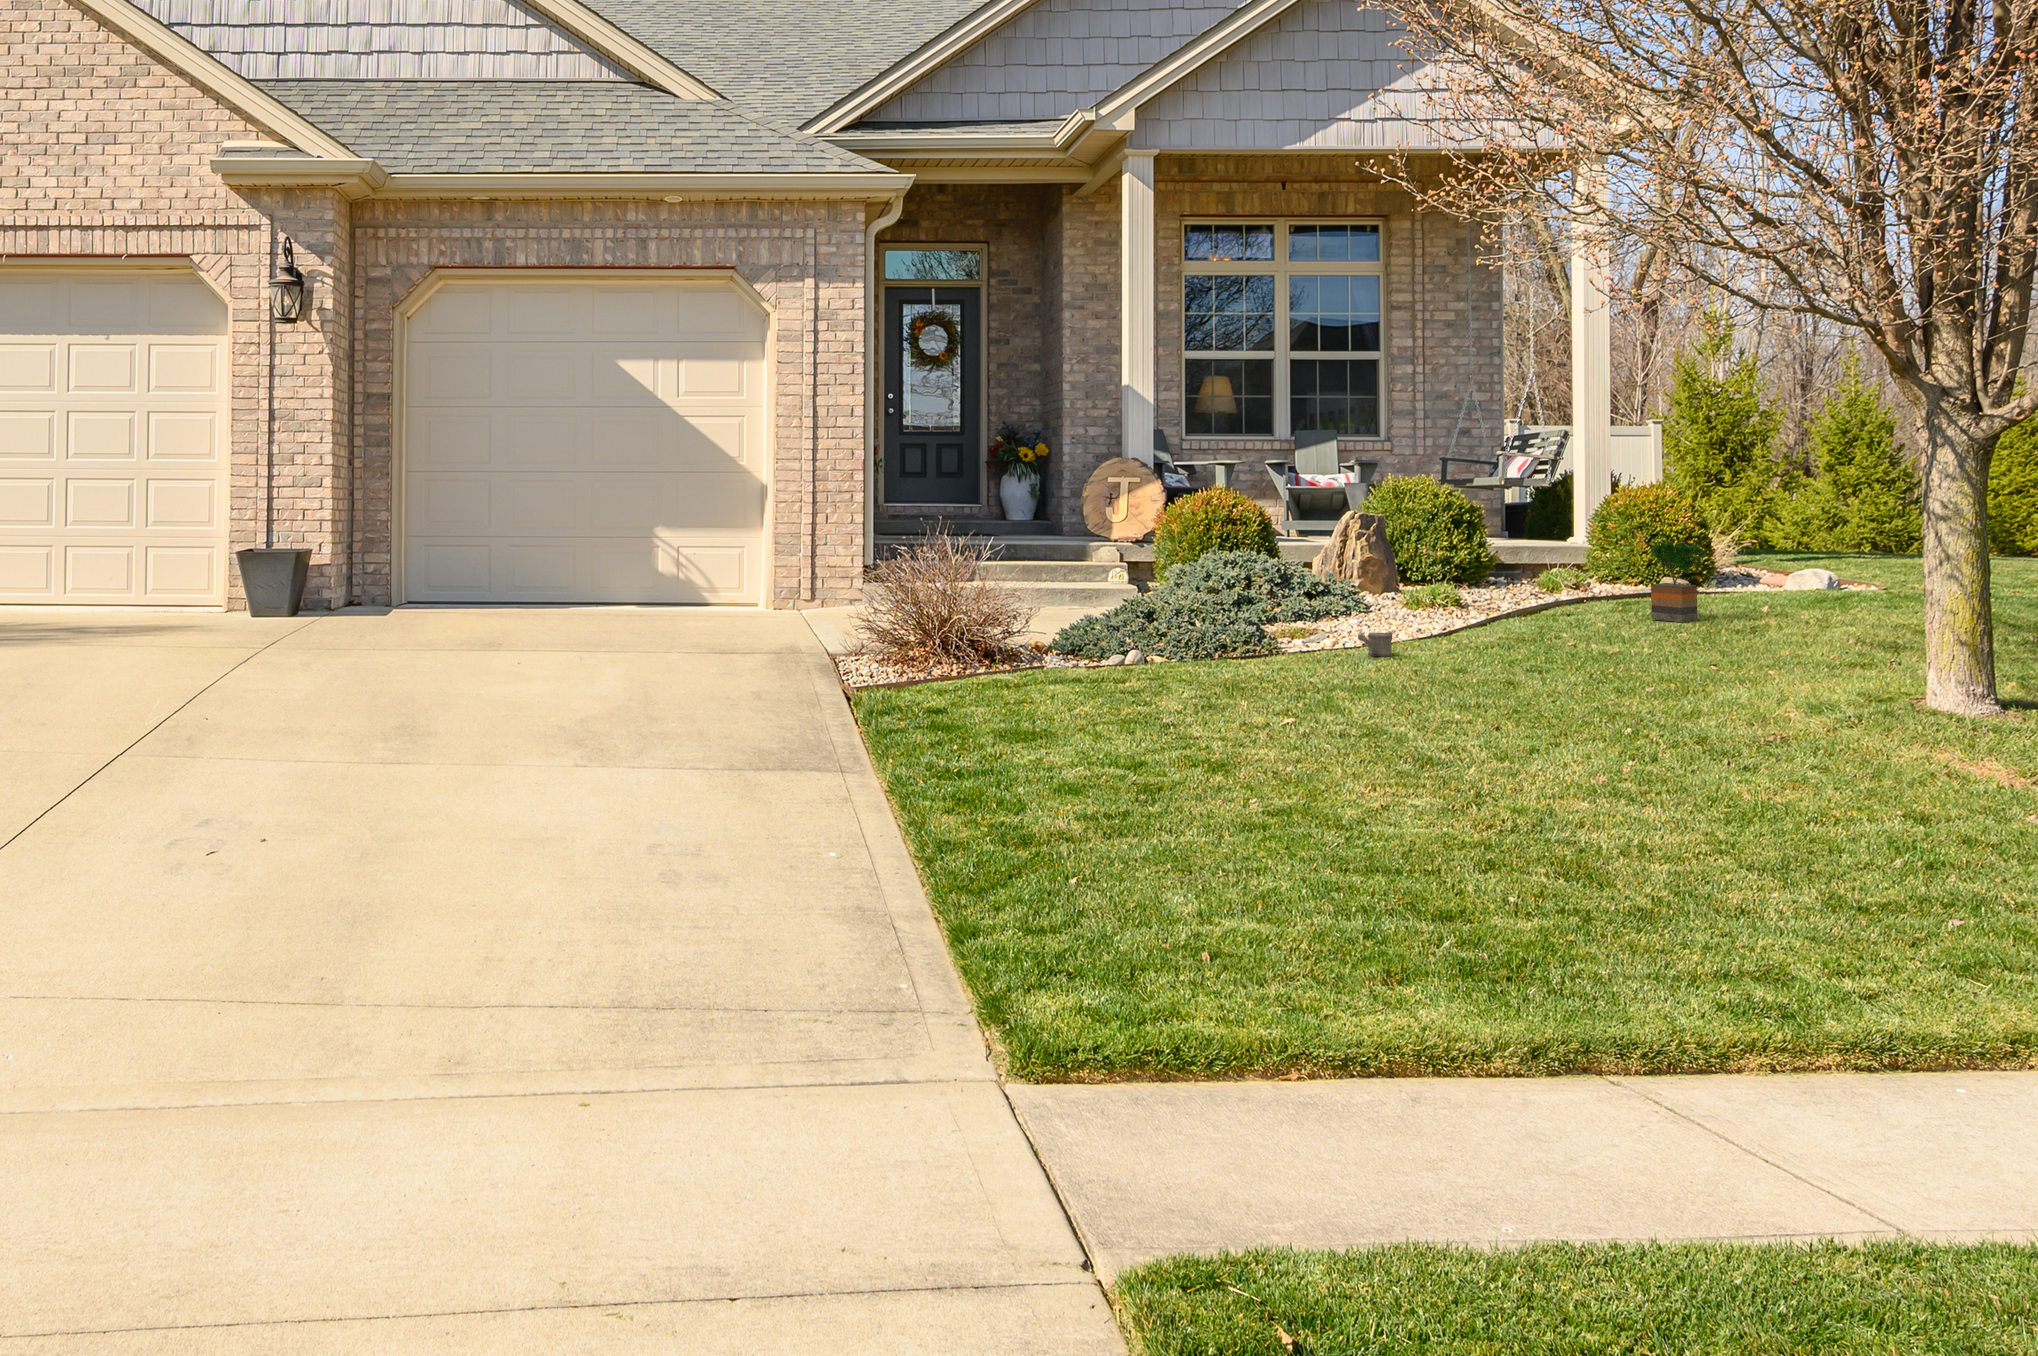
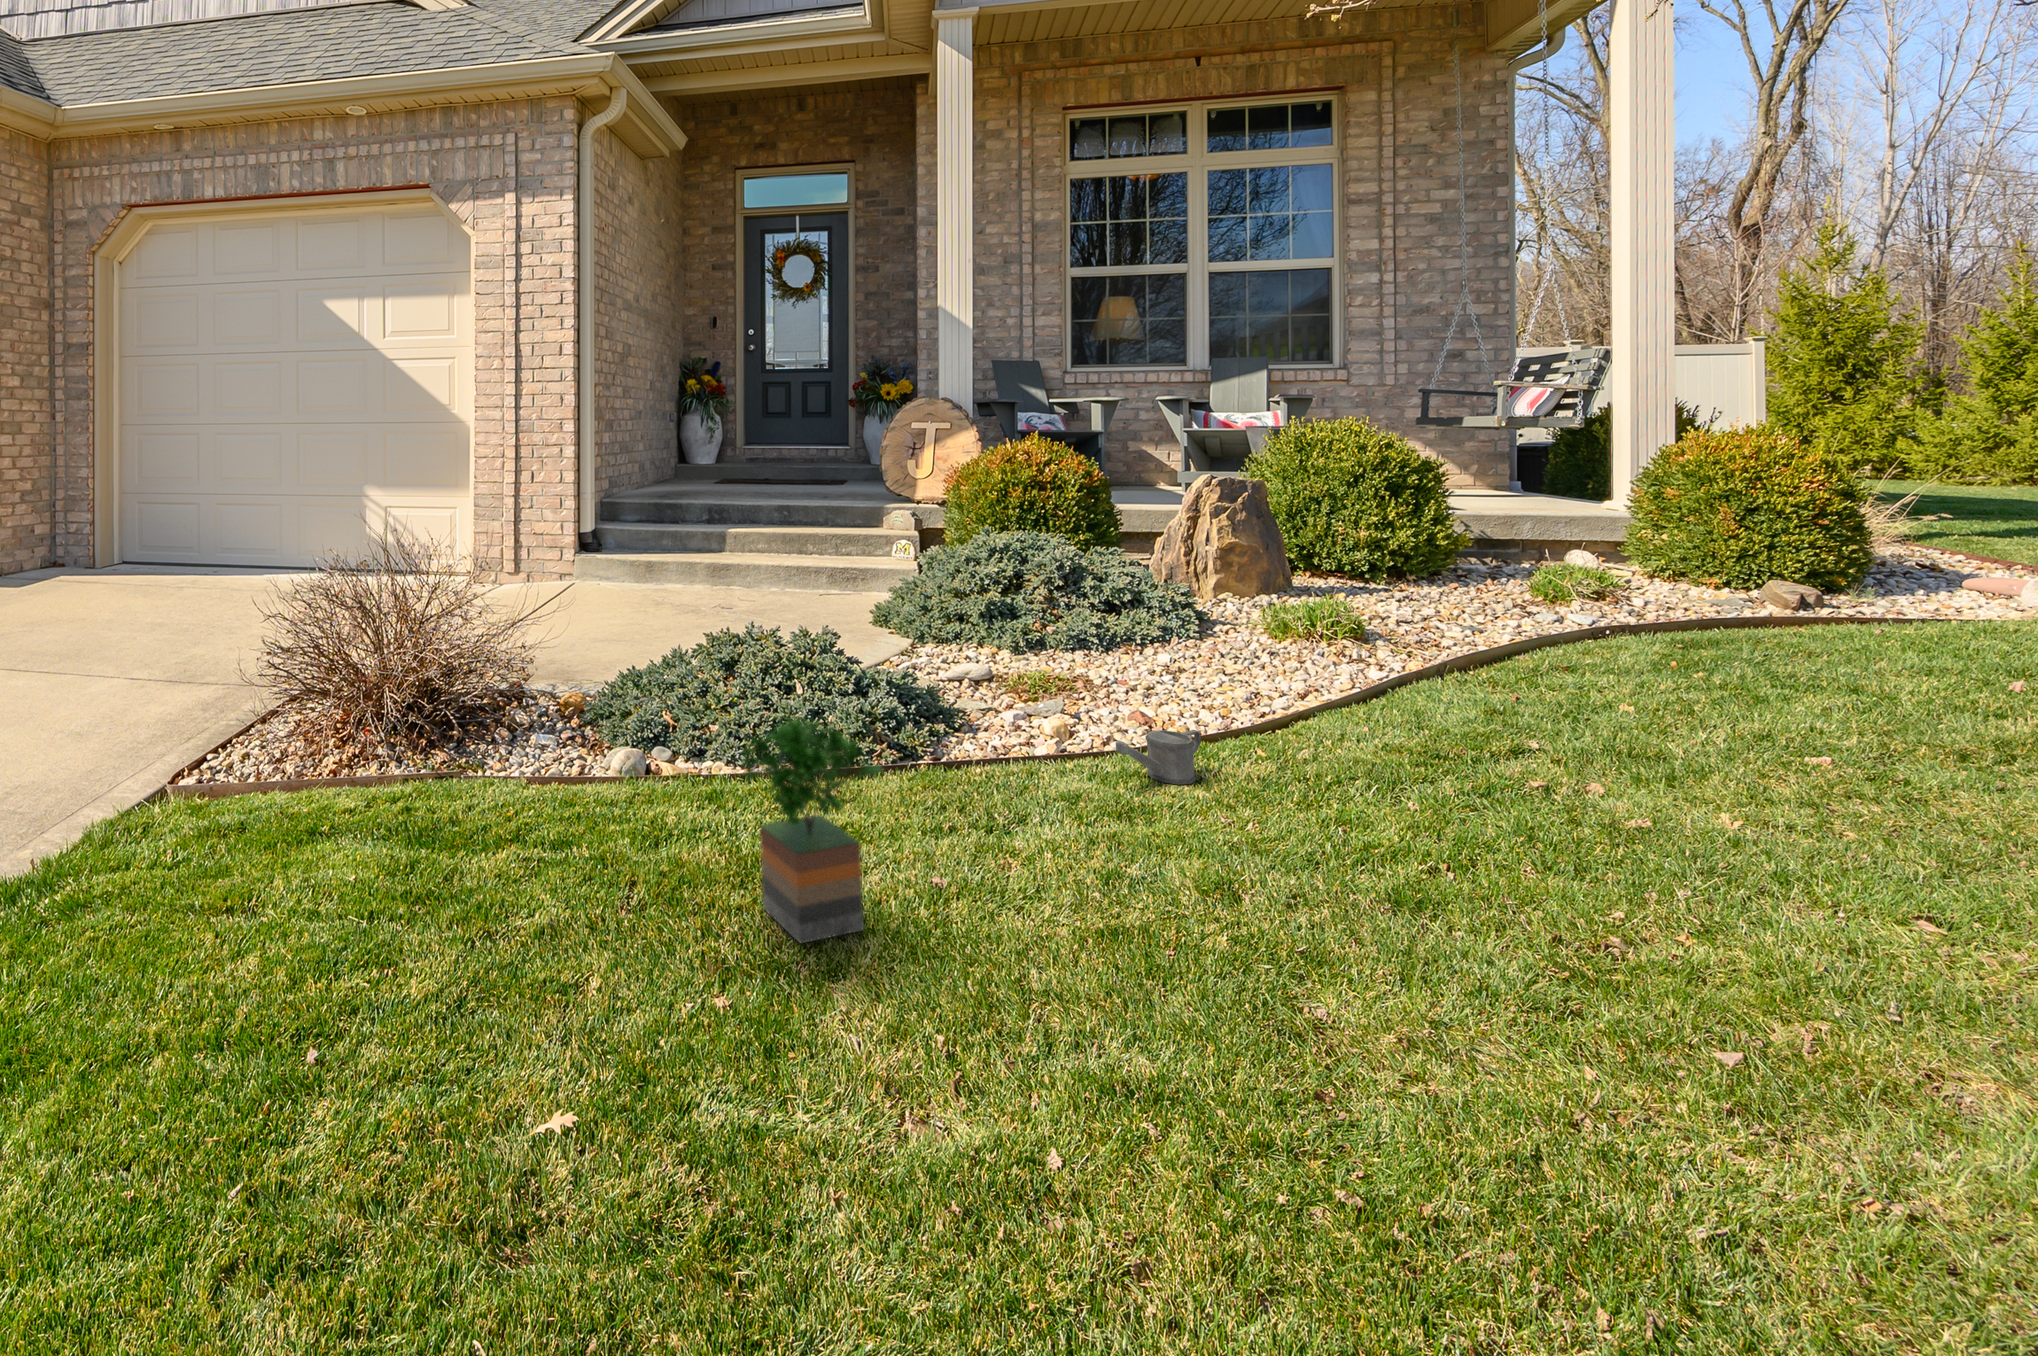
potted tree: present [1650,541,1707,622] -> present [742,717,881,943]

